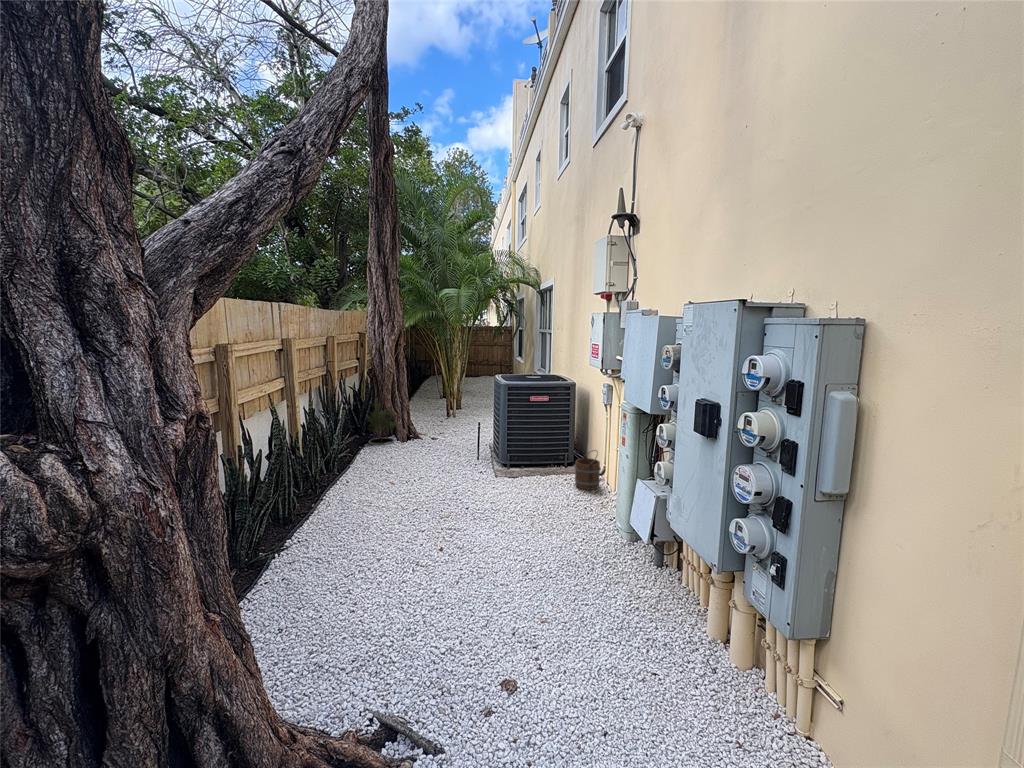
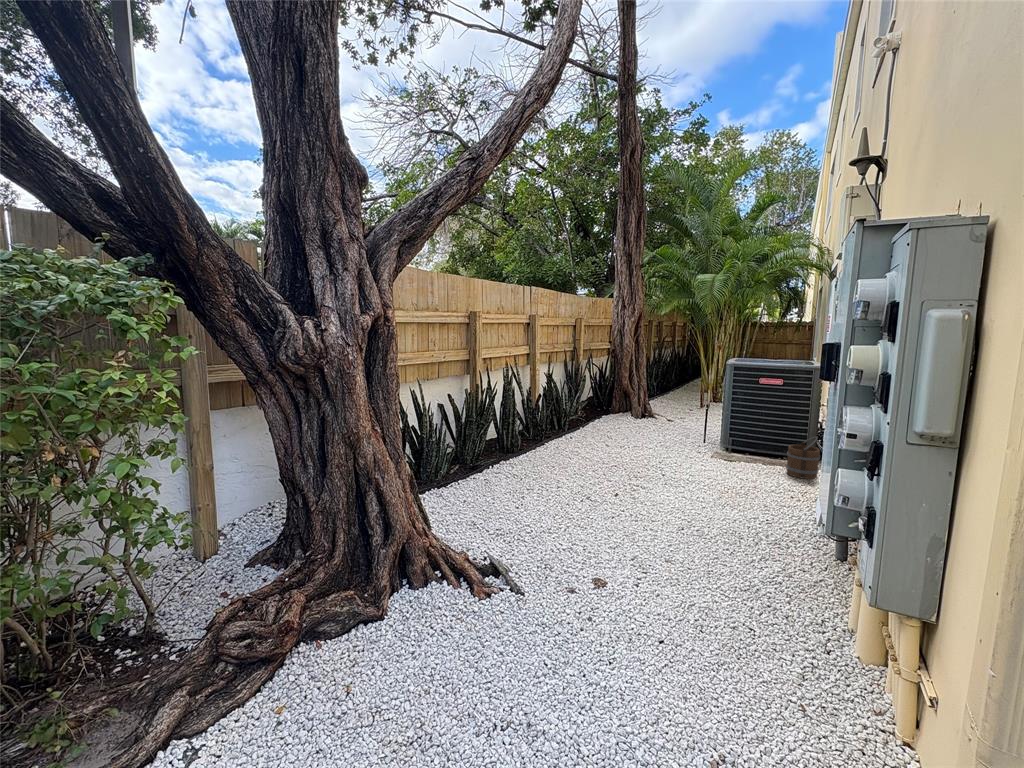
potted tree: present [368,400,395,445] -> none [602,373,630,416]

